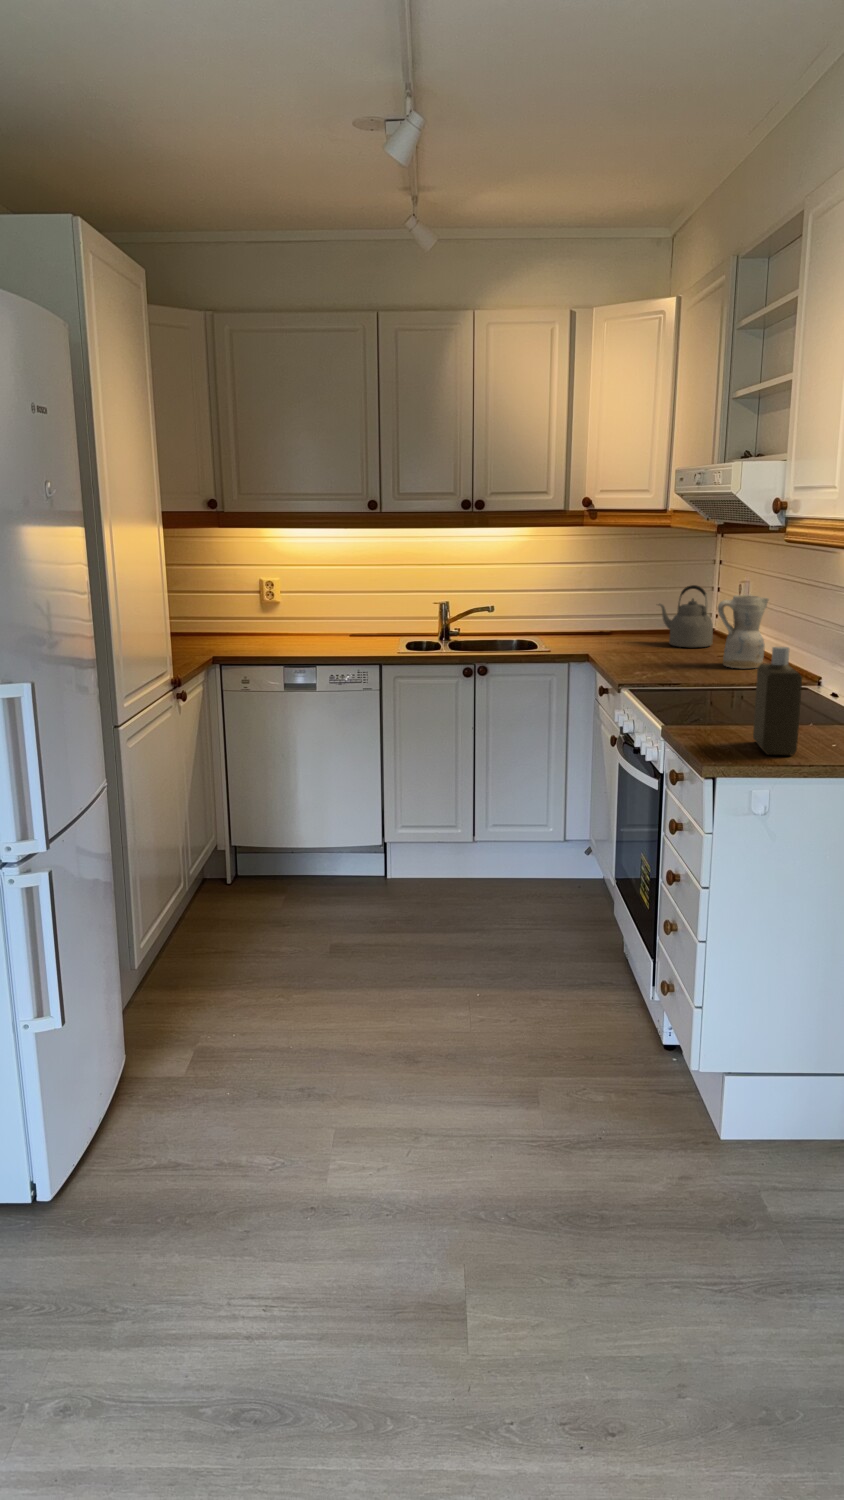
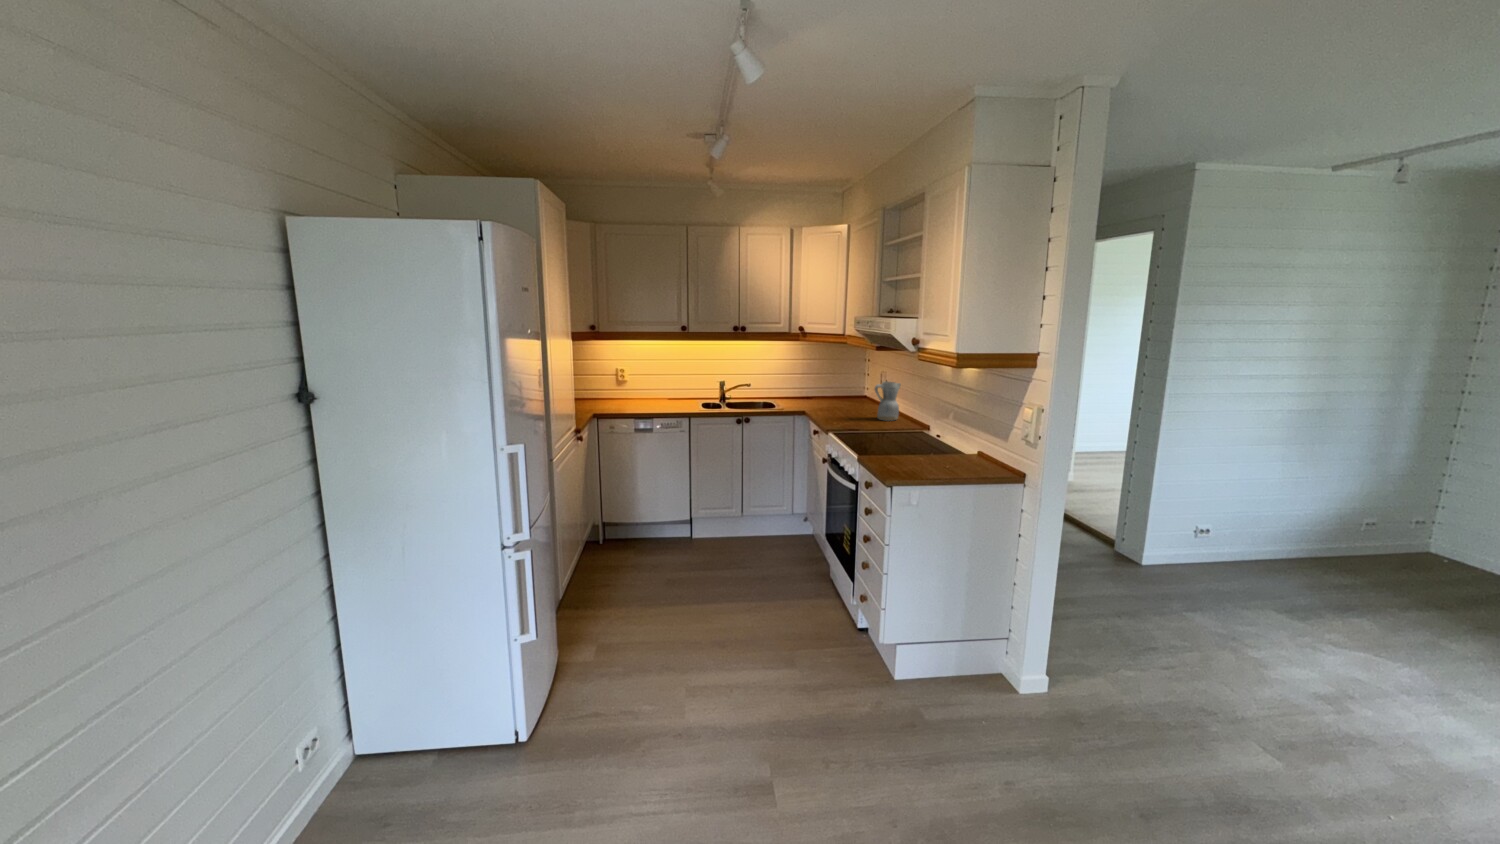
kettle: present [659,585,713,647] -> none [838,374,868,408]
bottle: present [753,647,802,755] -> none [907,416,934,473]

